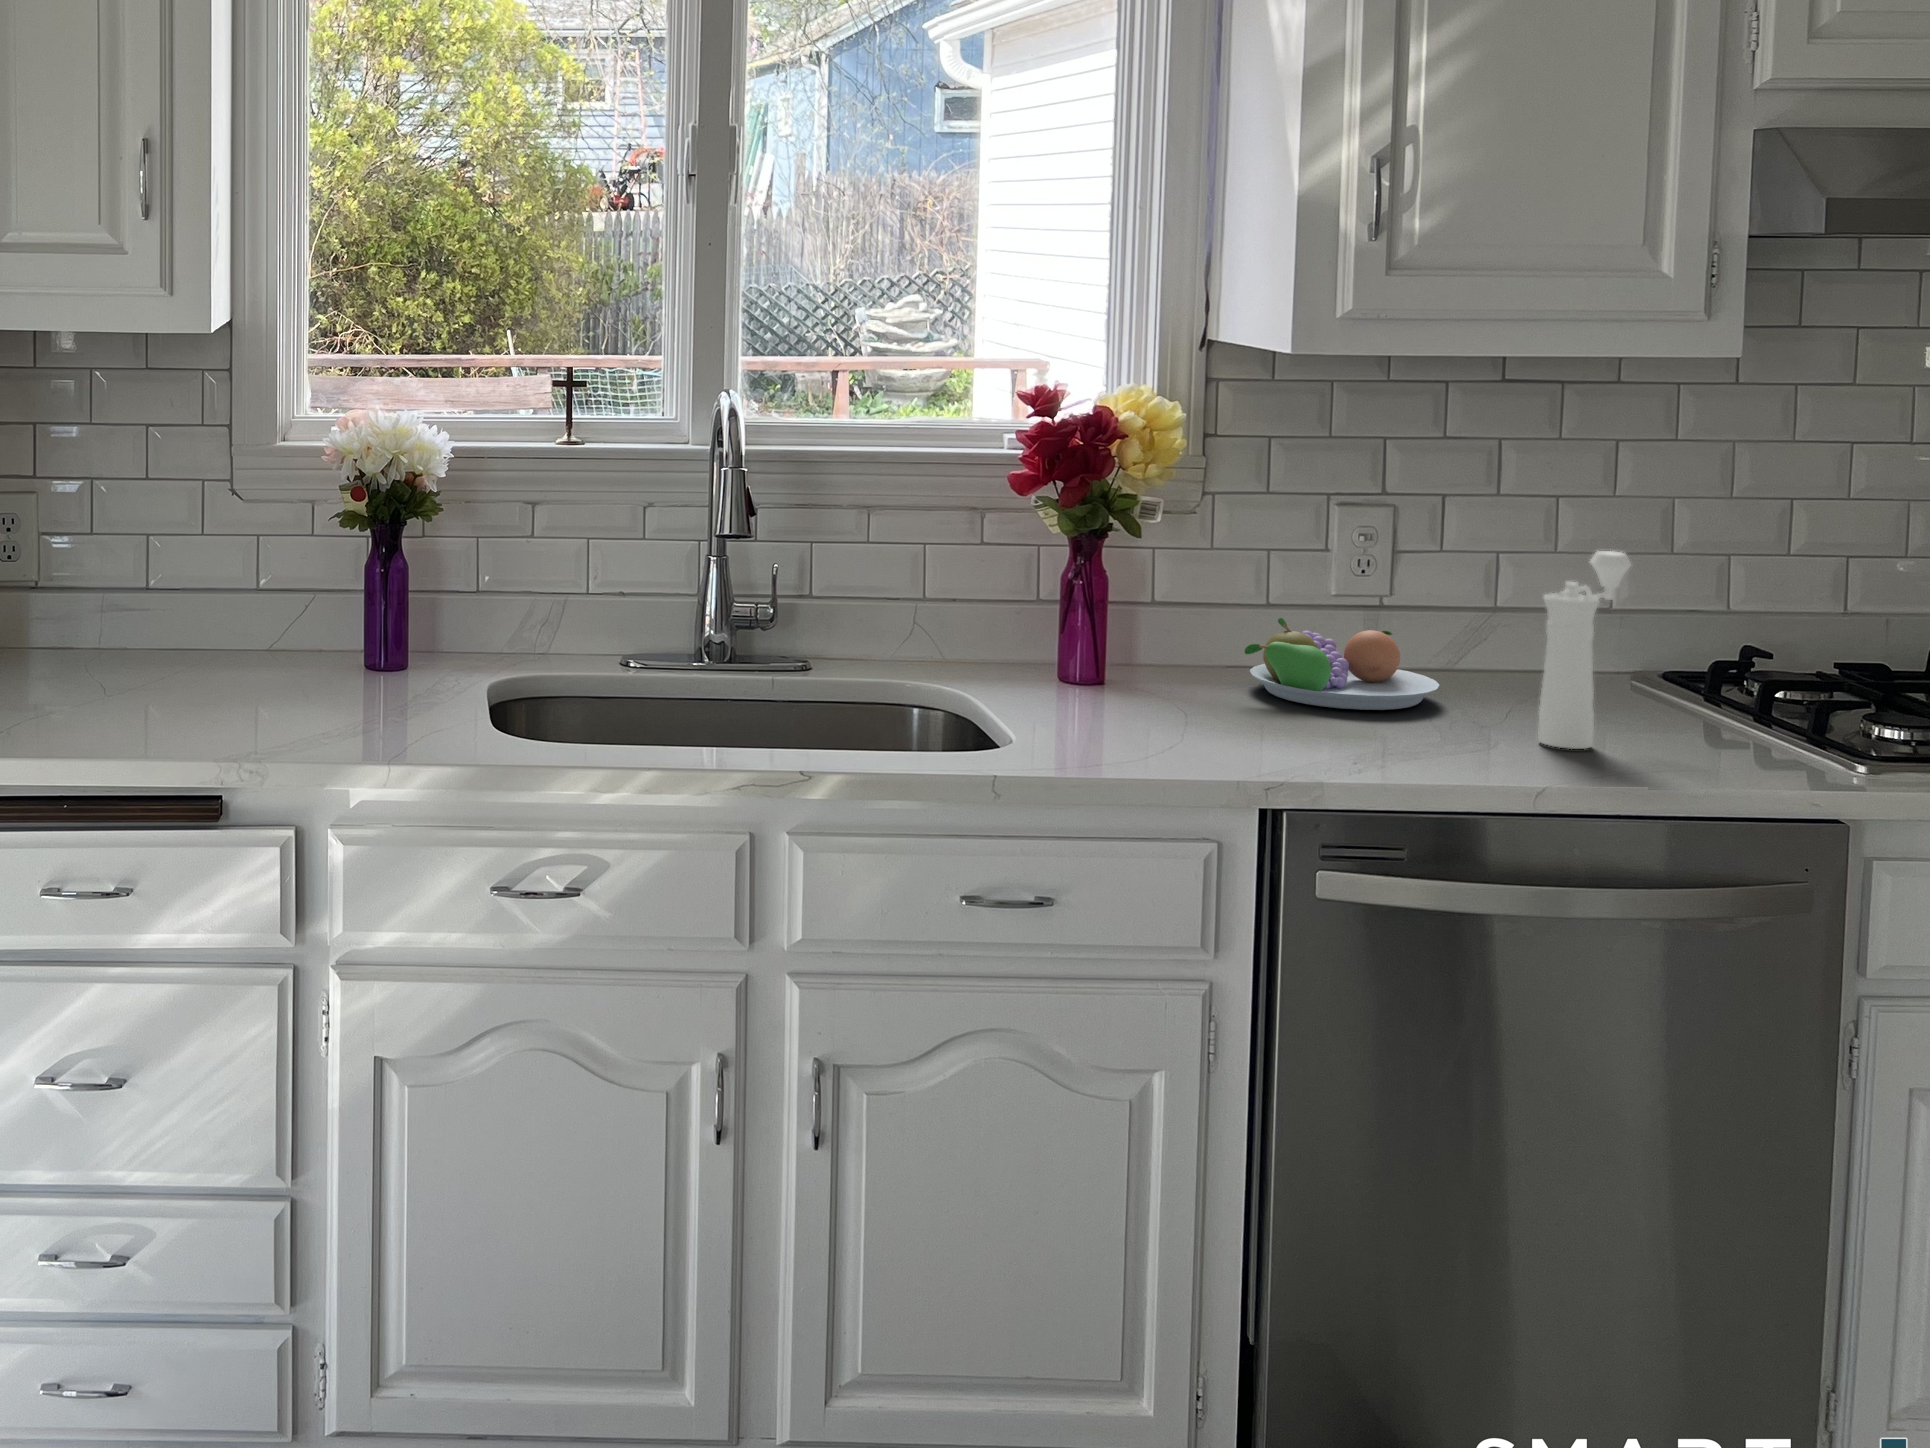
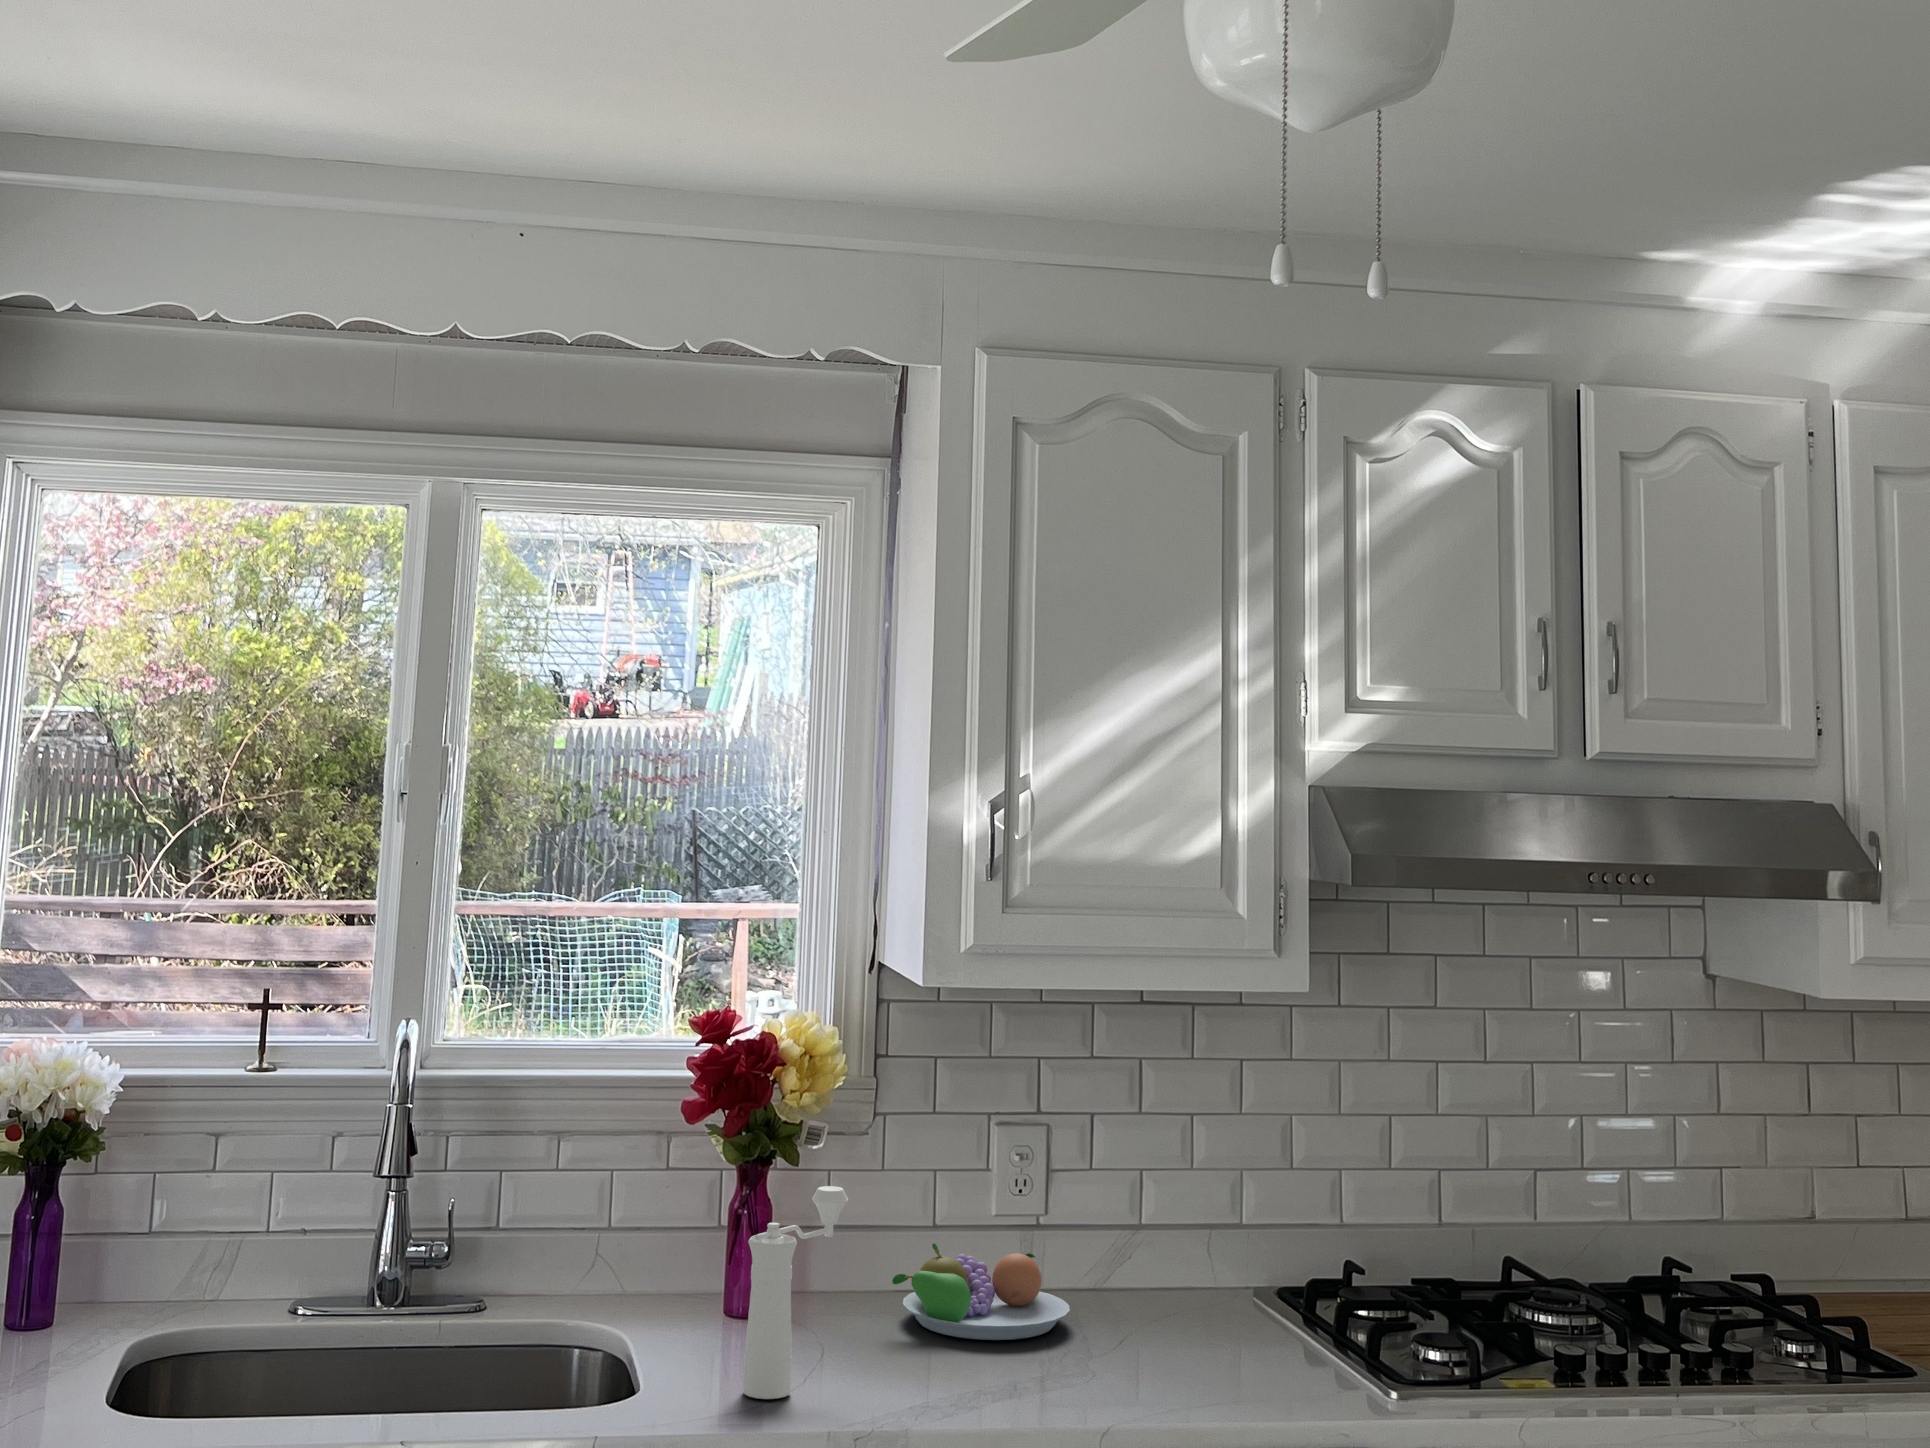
pepper mill: present [1538,551,1631,749] -> present [742,1186,848,1399]

